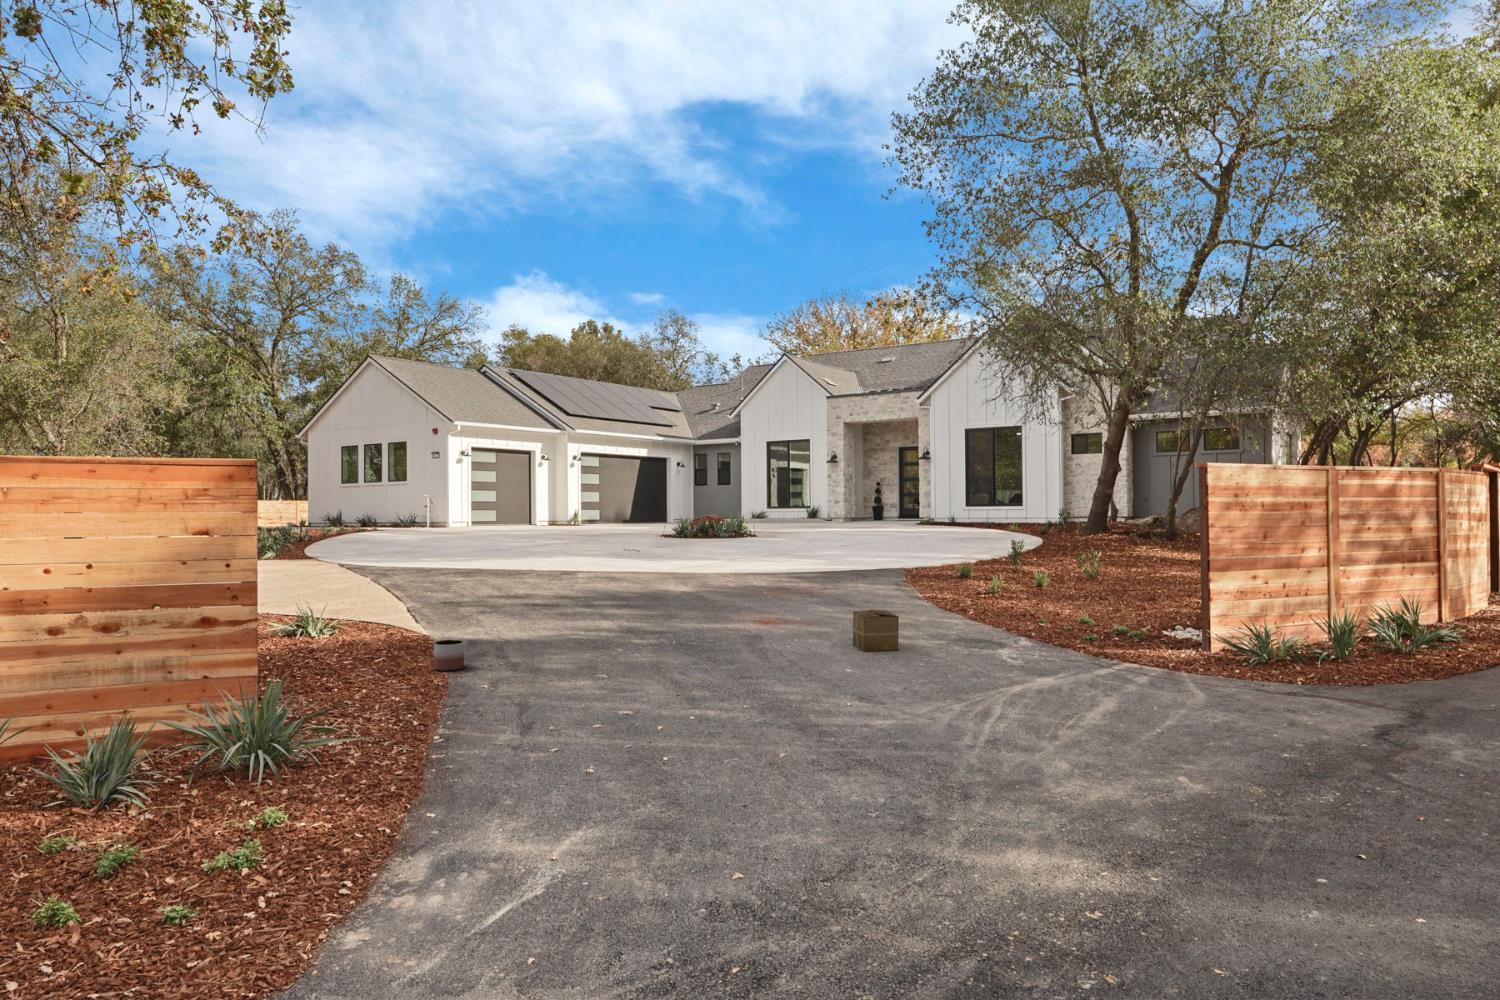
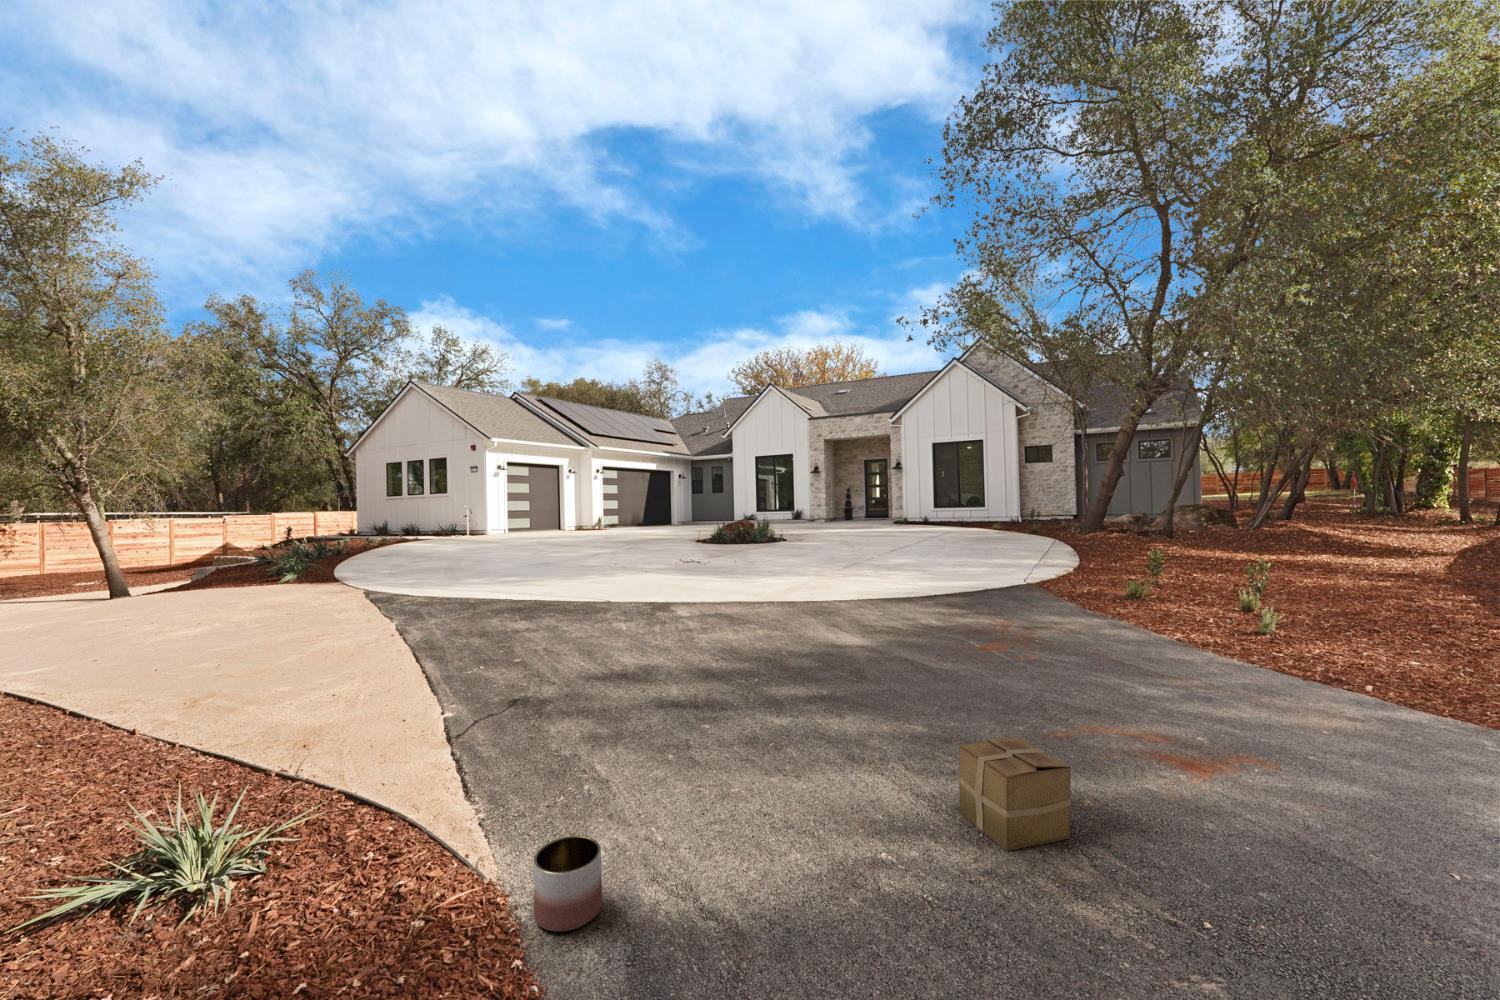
cardboard box: present [853,610,899,651] -> present [959,737,1071,851]

